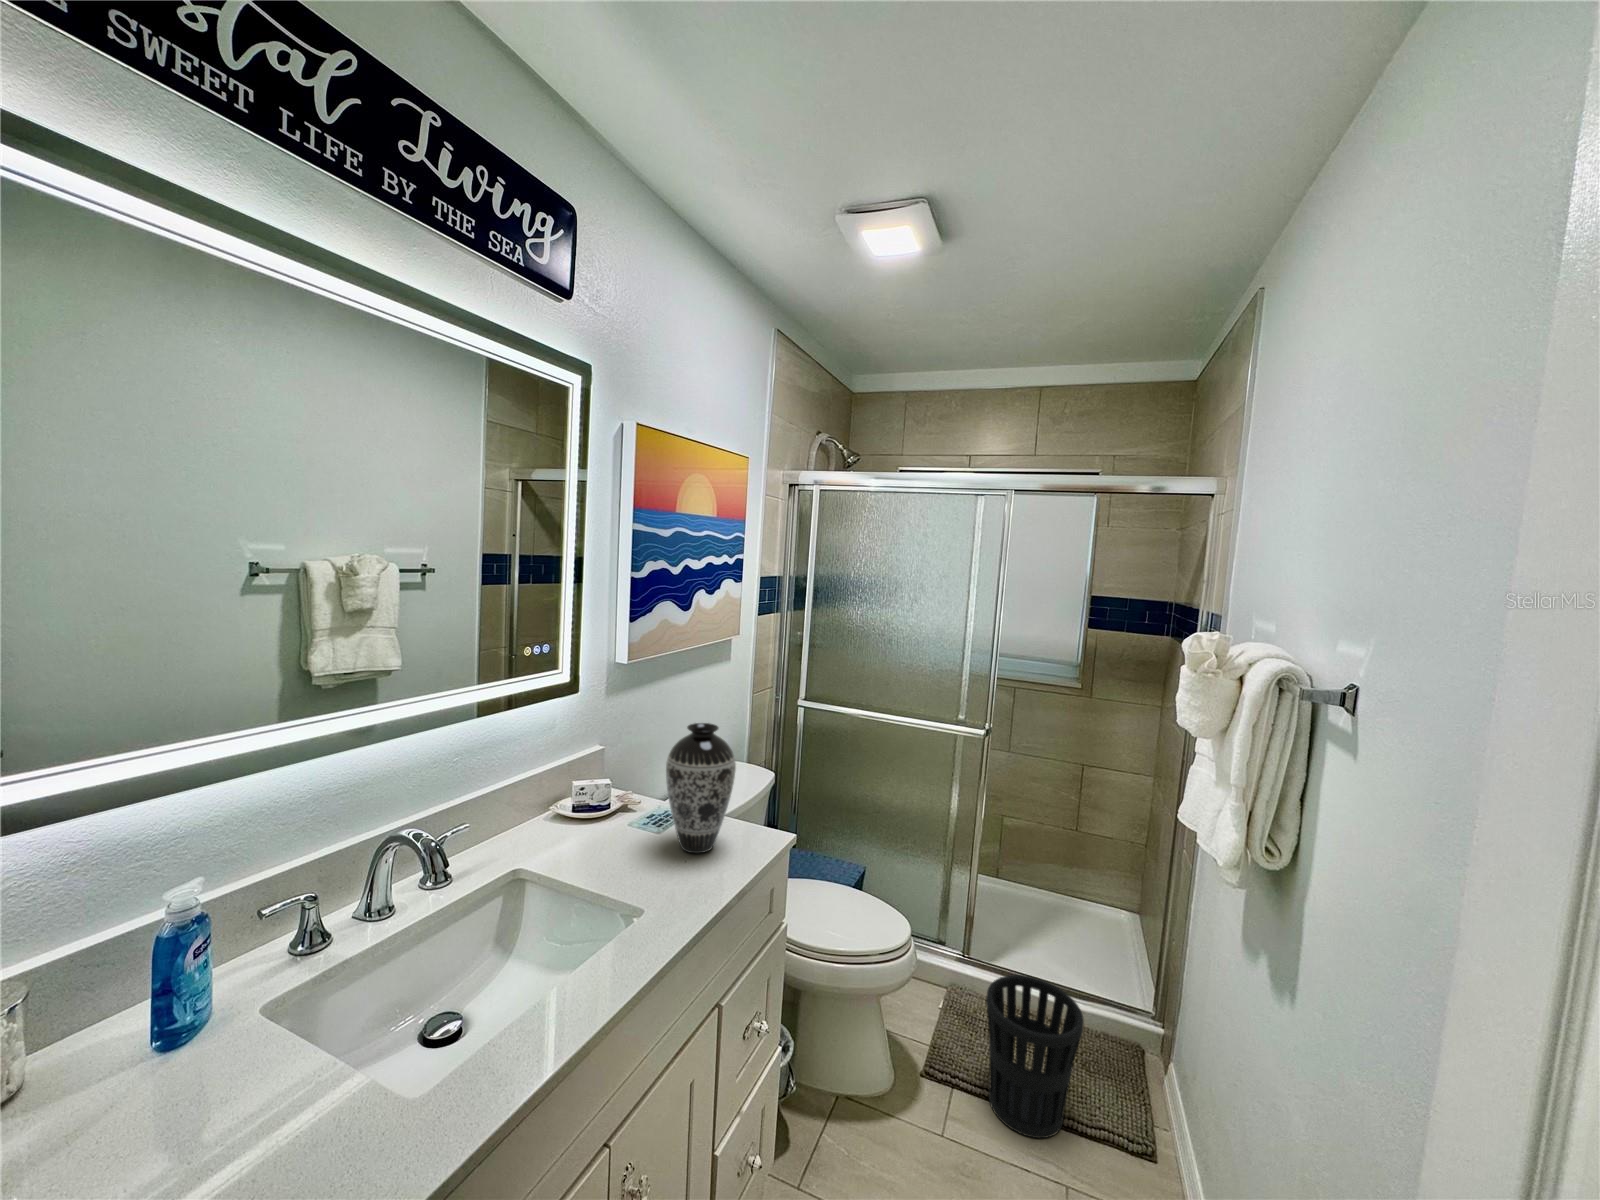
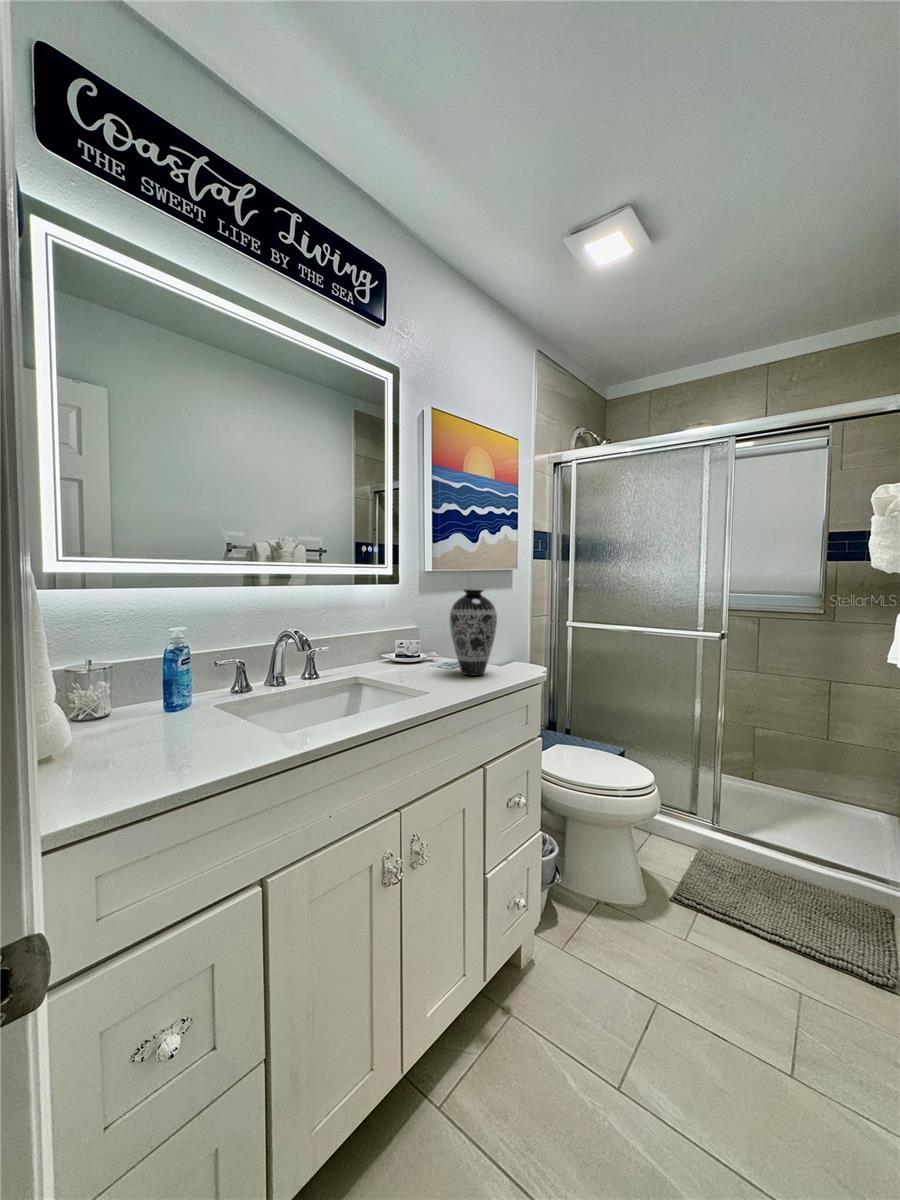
wastebasket: present [986,975,1084,1138] -> none [723,825,816,957]

